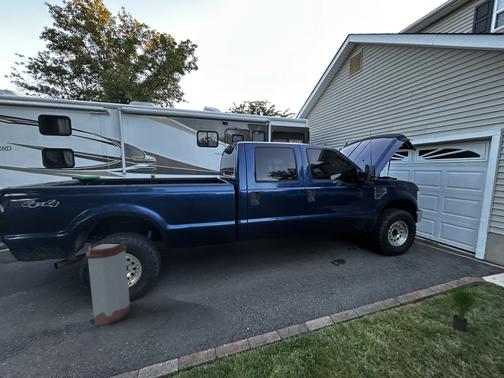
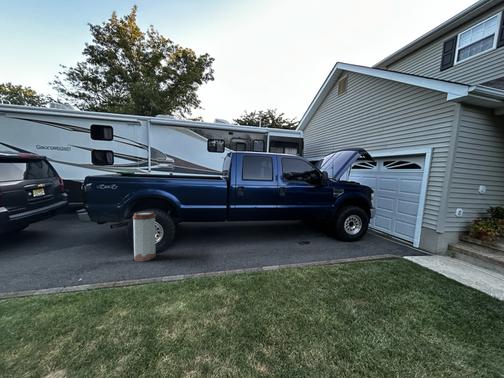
potted plant: present [443,282,480,331] -> none [348,244,372,277]

